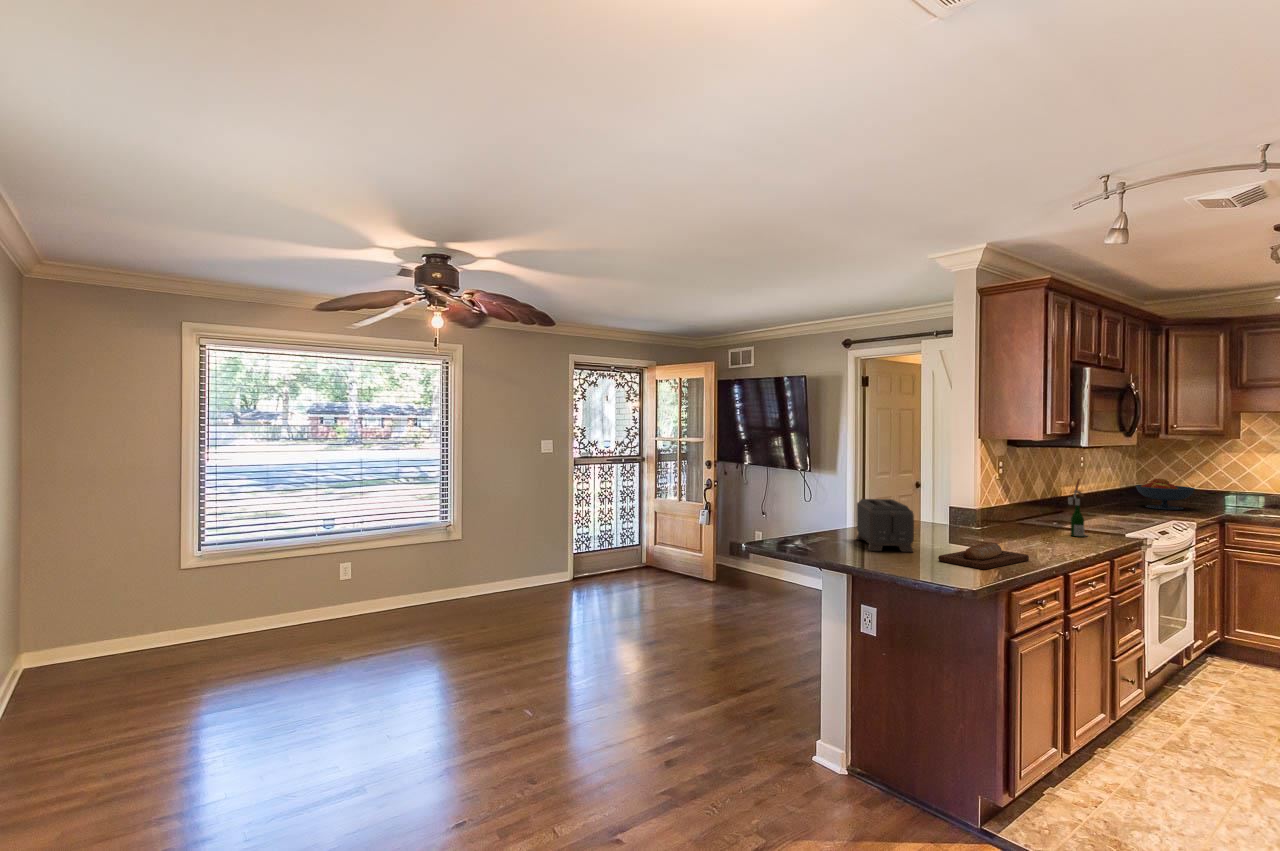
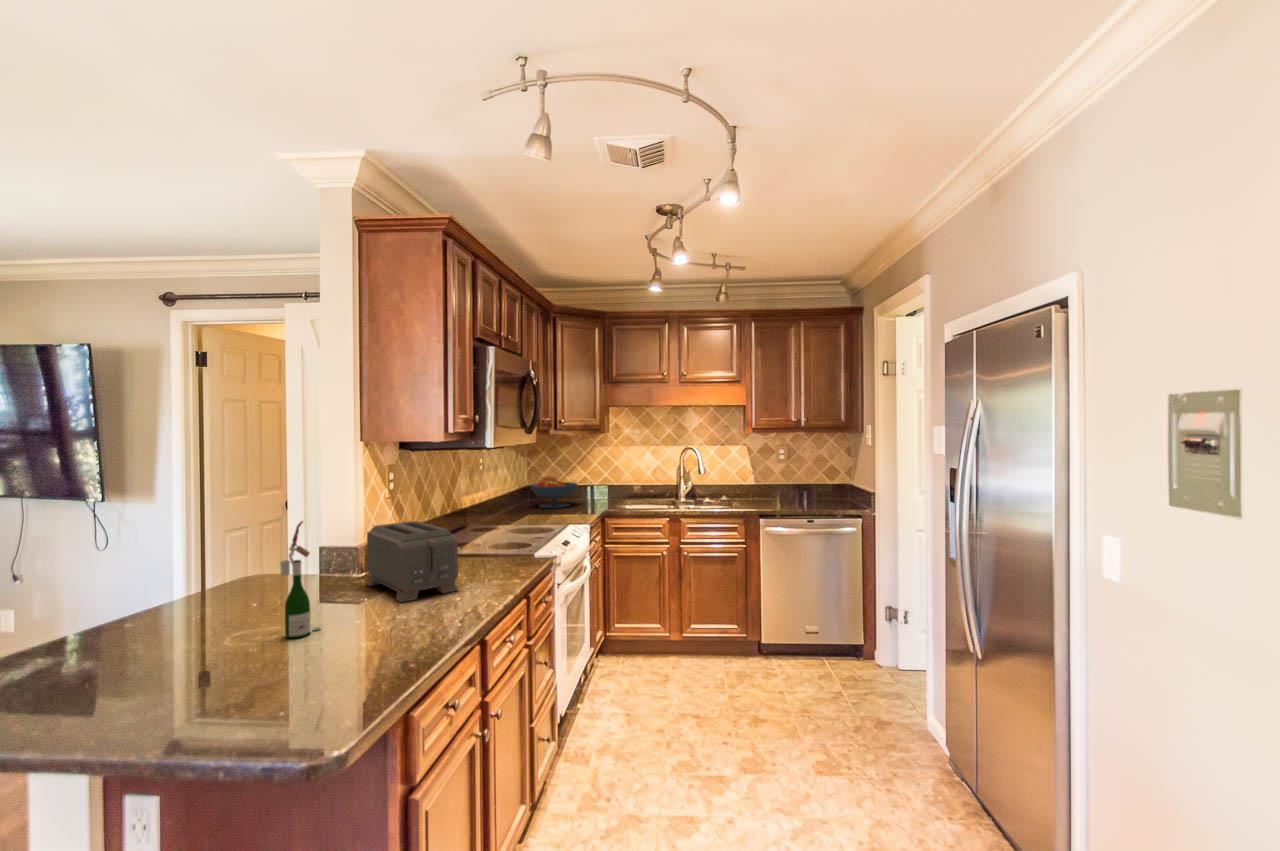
wine bottle: present [1068,479,1087,537] -> present [280,521,320,638]
toaster: present [856,499,914,552] -> present [367,521,458,602]
bread loaf: present [938,543,1029,569] -> none [246,633,427,719]

